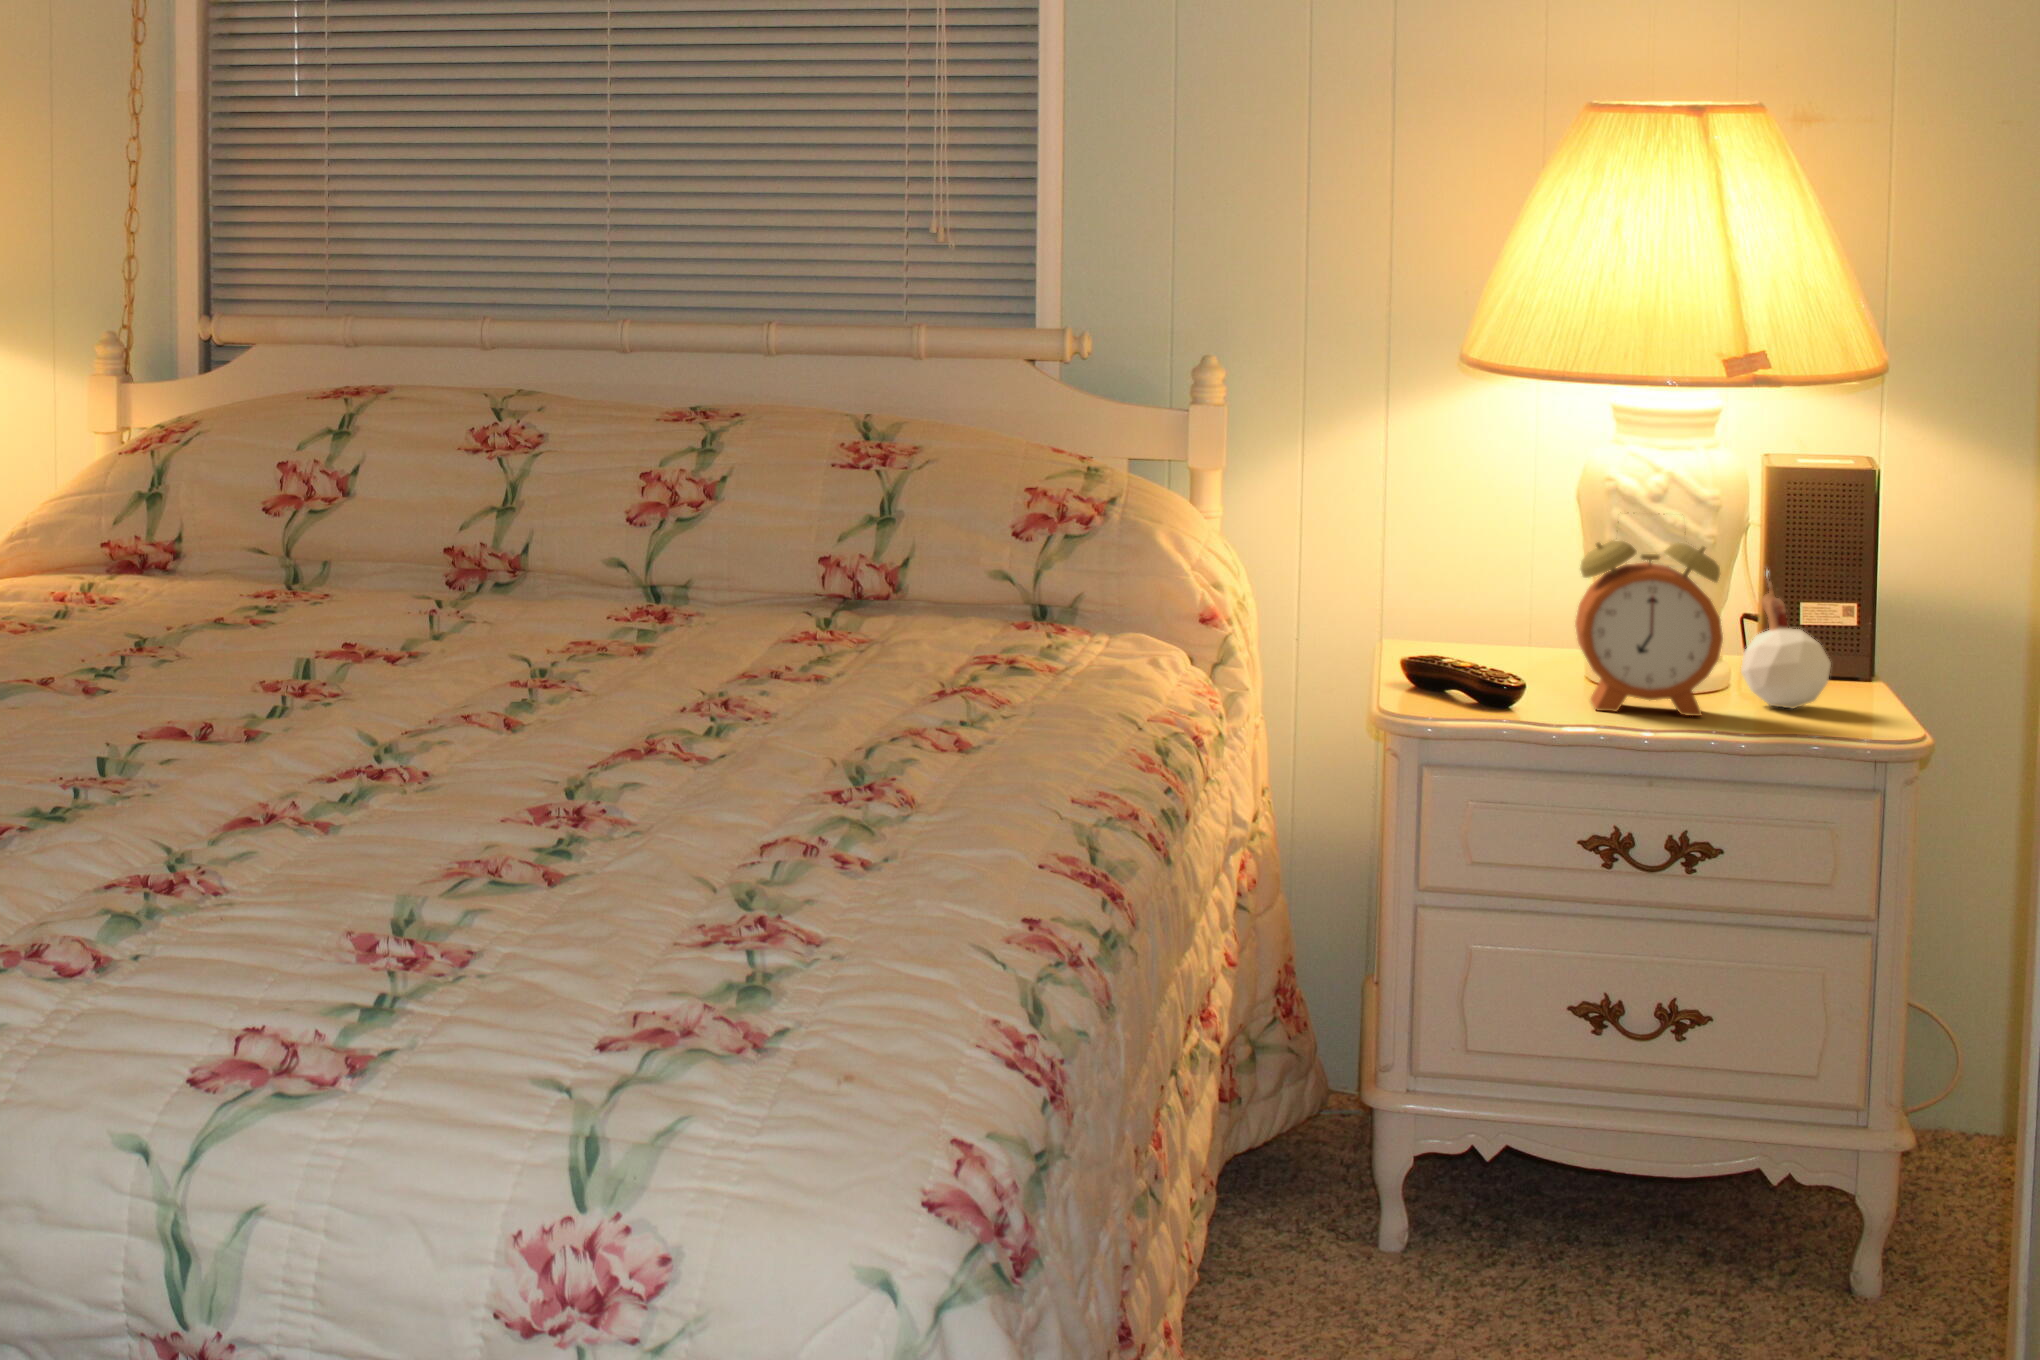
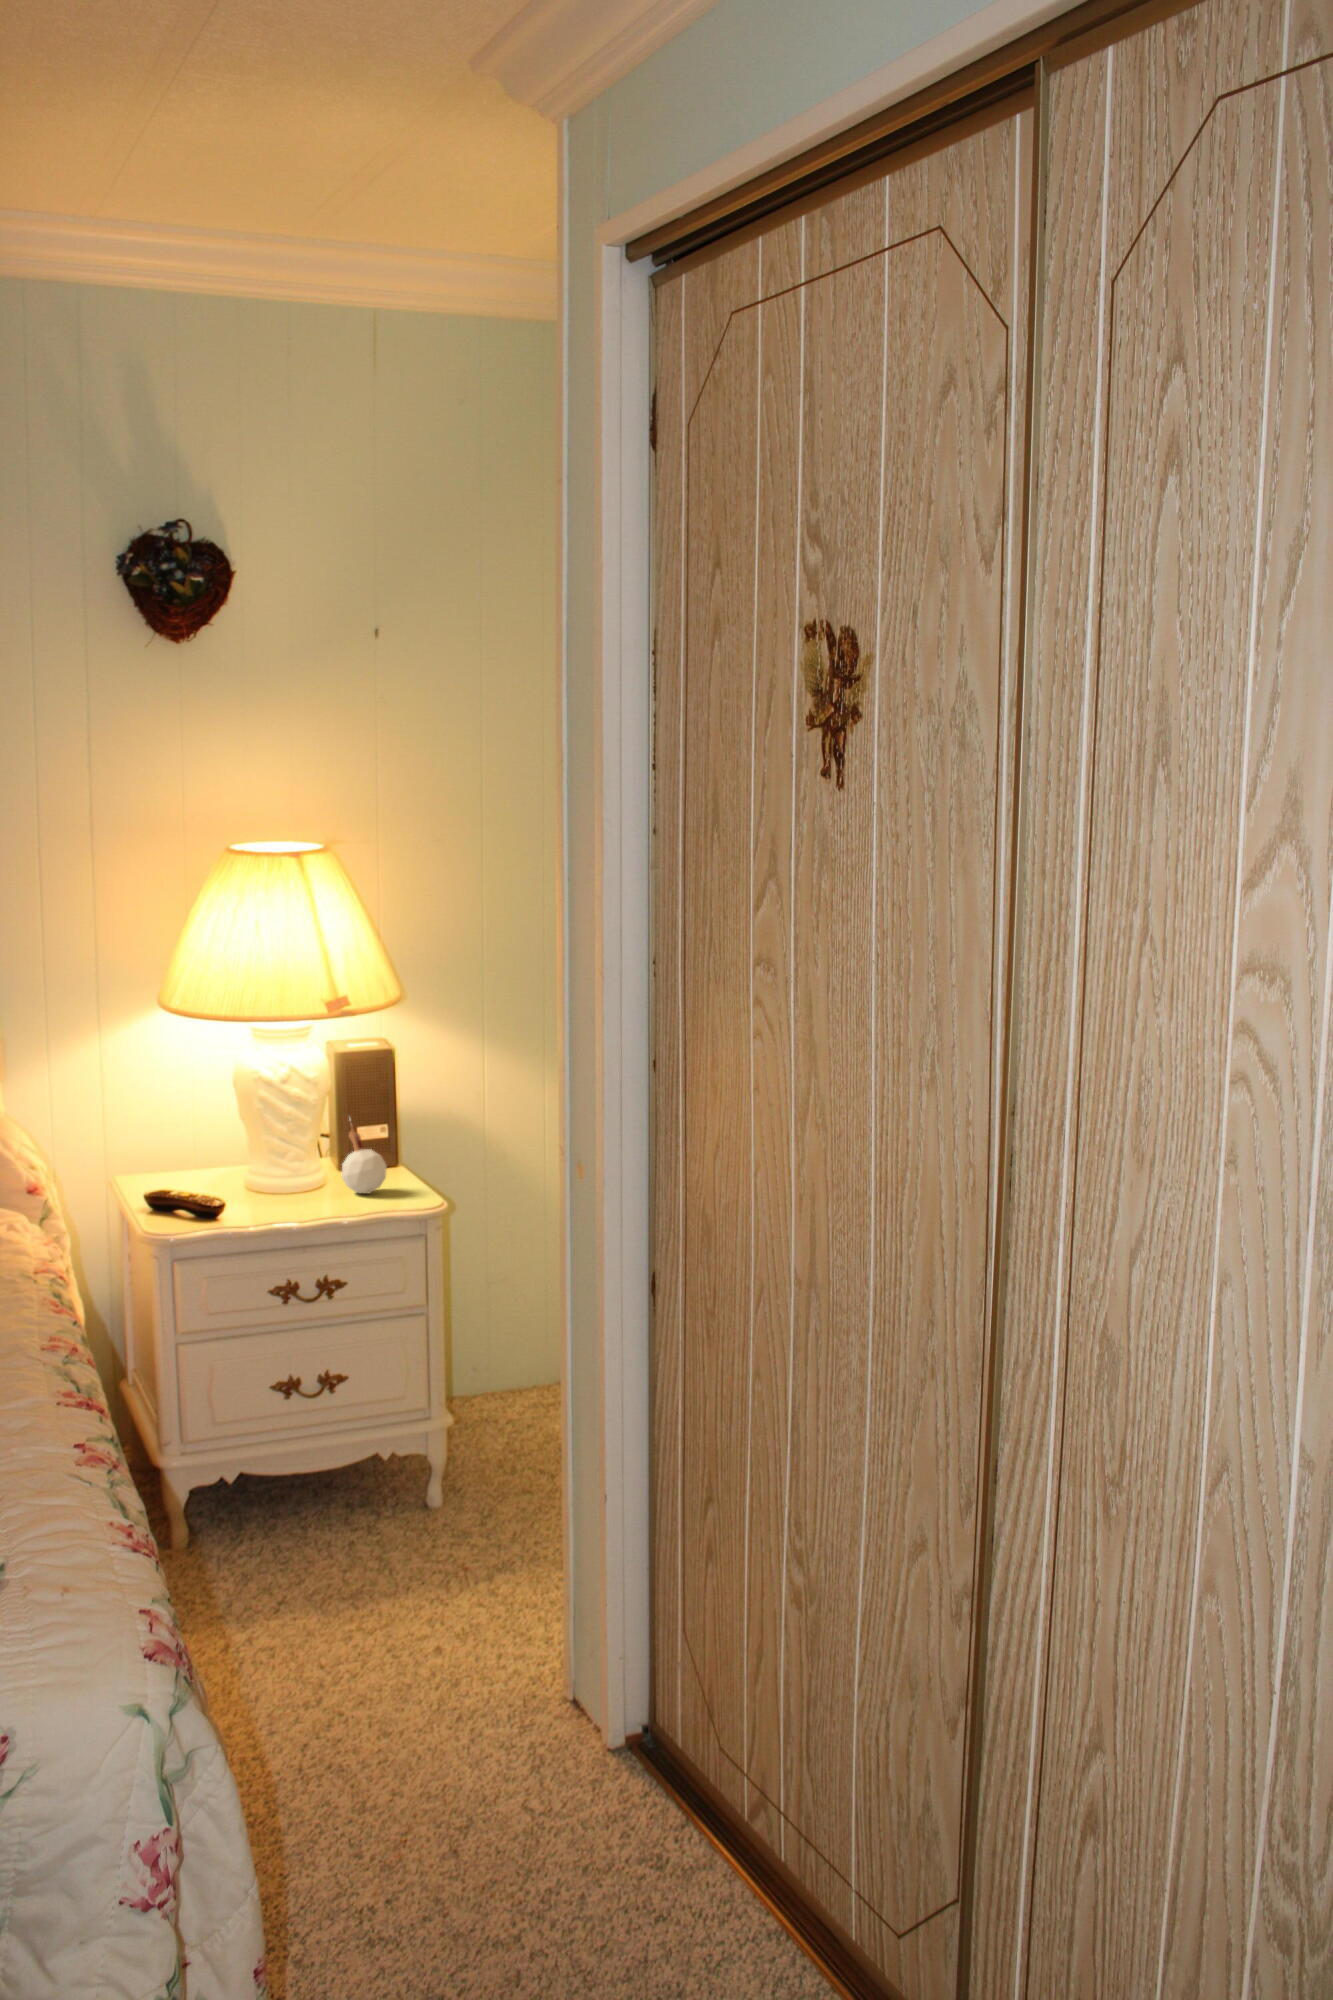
alarm clock: present [1575,532,1723,716] -> none [257,1095,340,1215]

